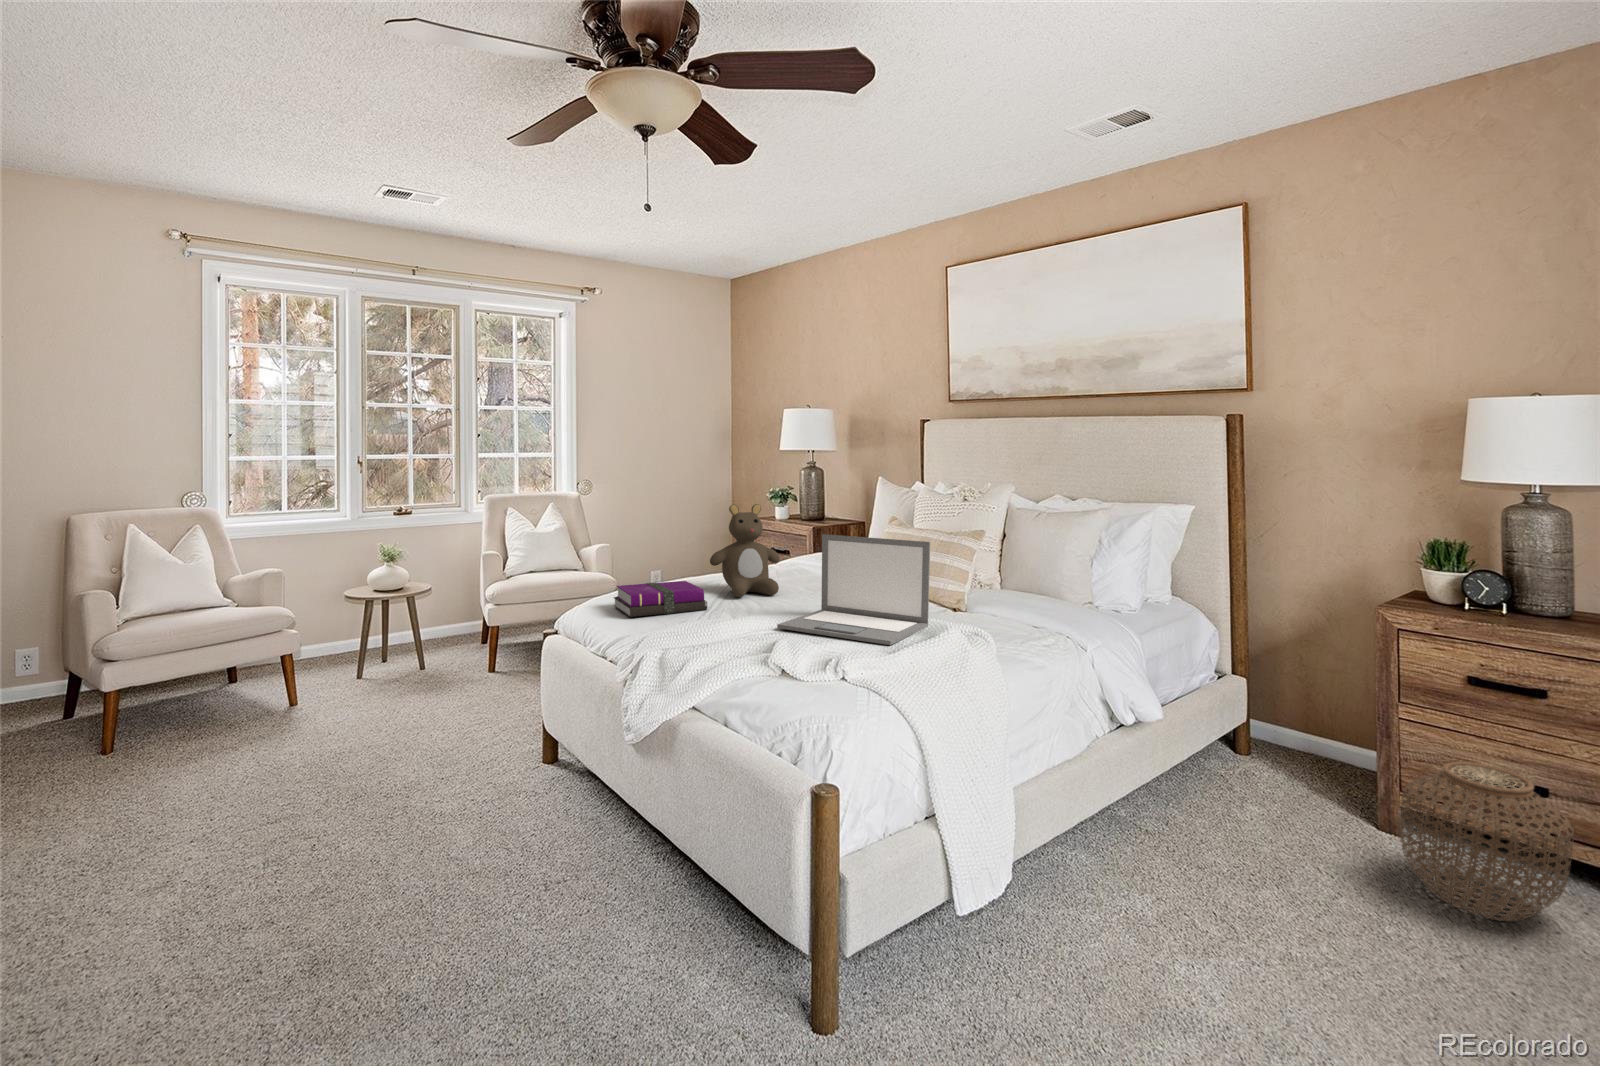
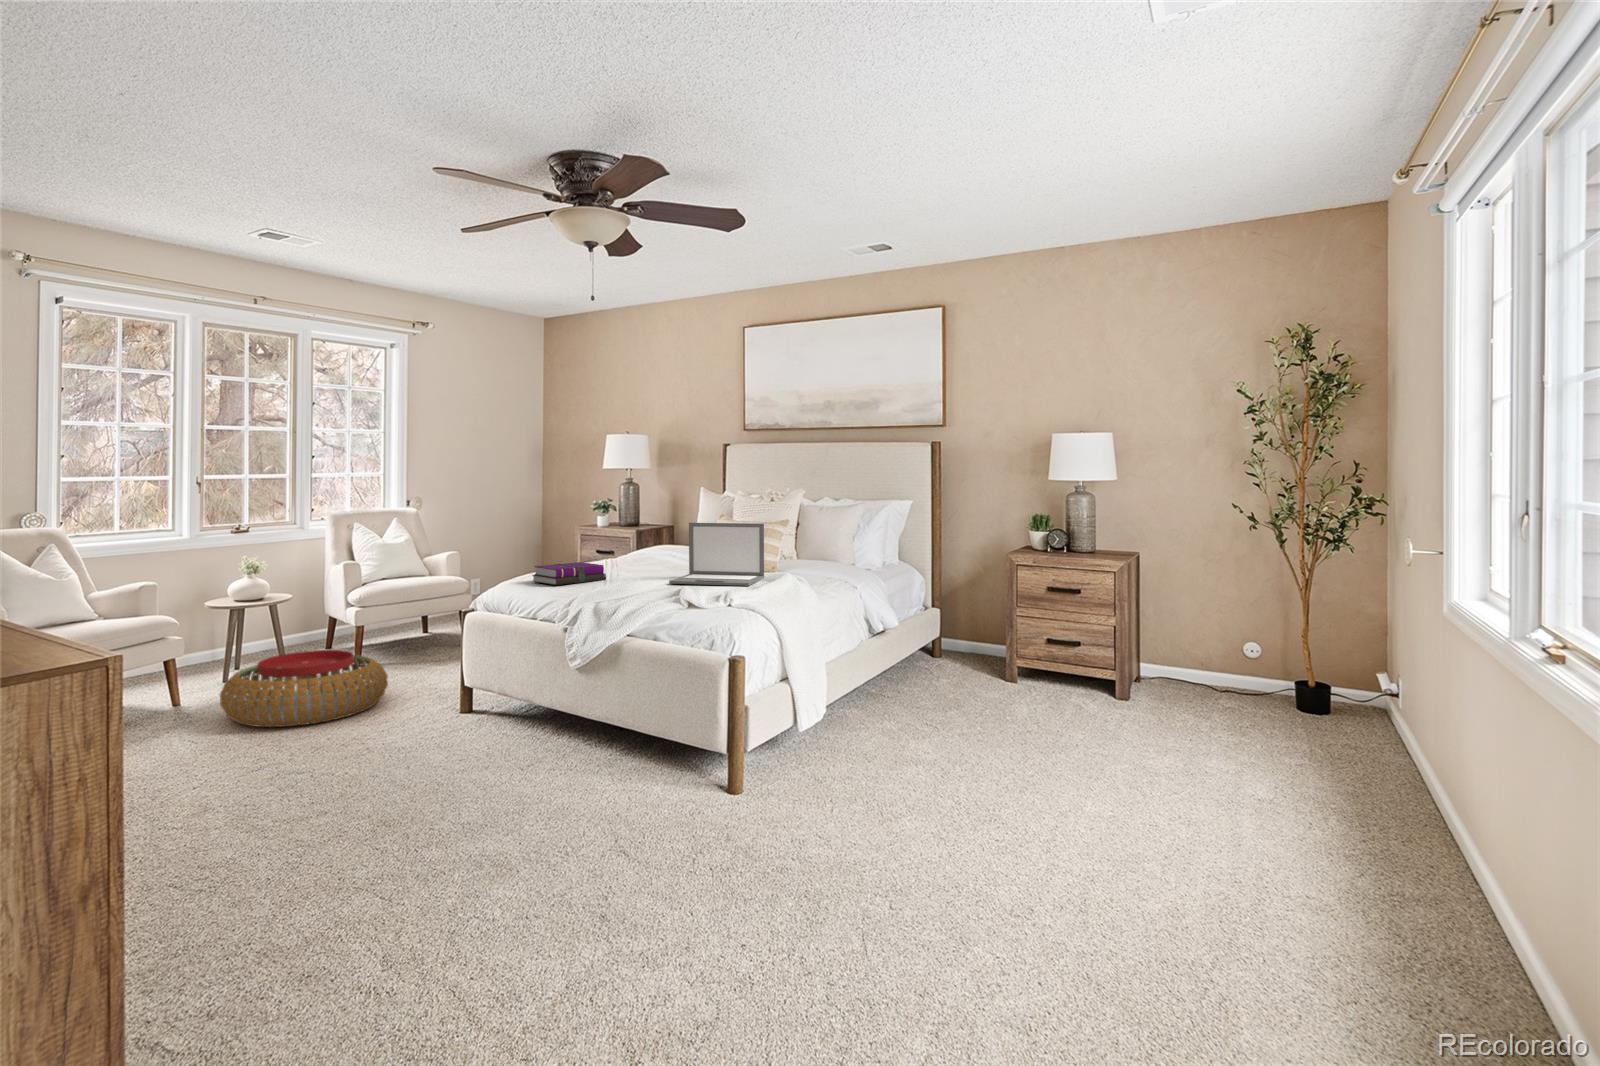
teddy bear: present [710,504,780,597] -> none [594,506,648,573]
pouf: none [276,665,472,766] -> present [220,650,388,727]
woven basket: present [1399,762,1574,921] -> none [1021,629,1091,705]

